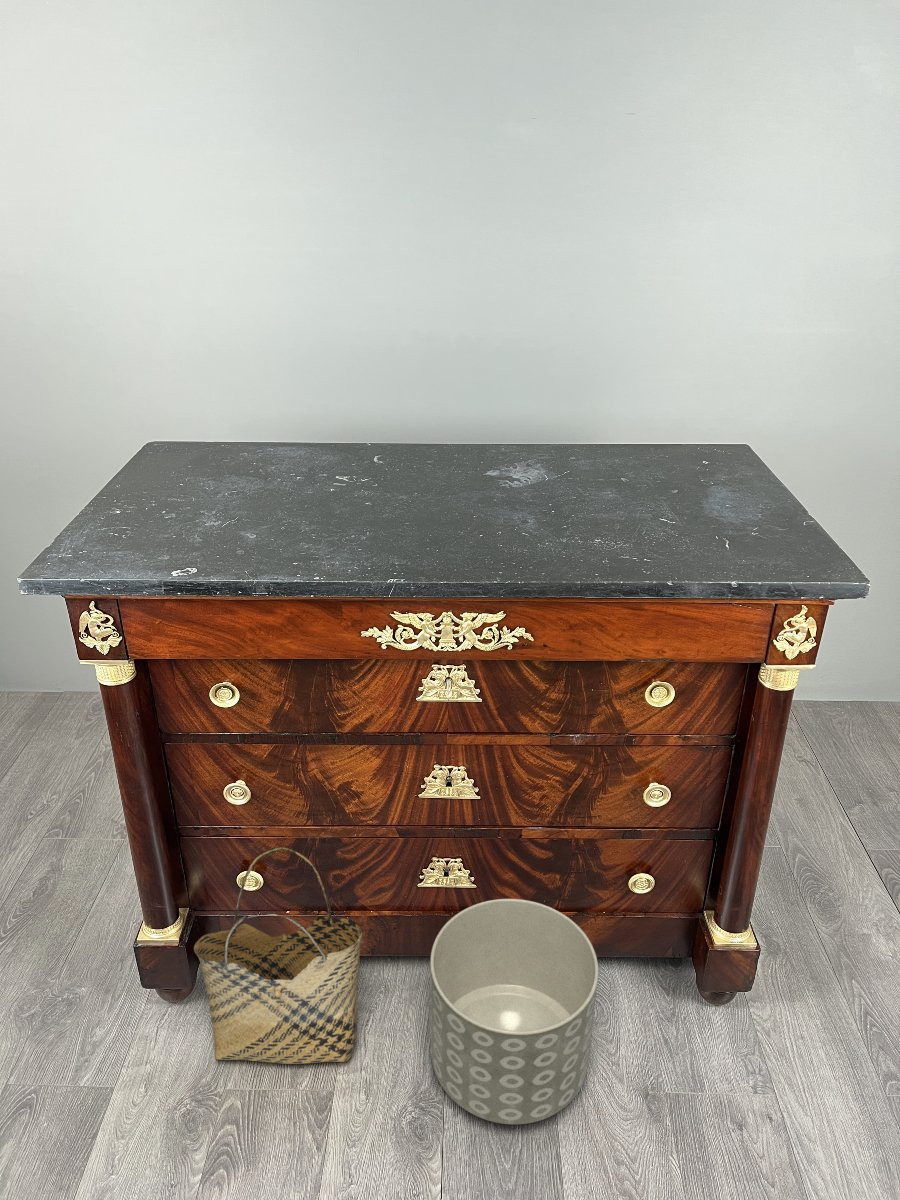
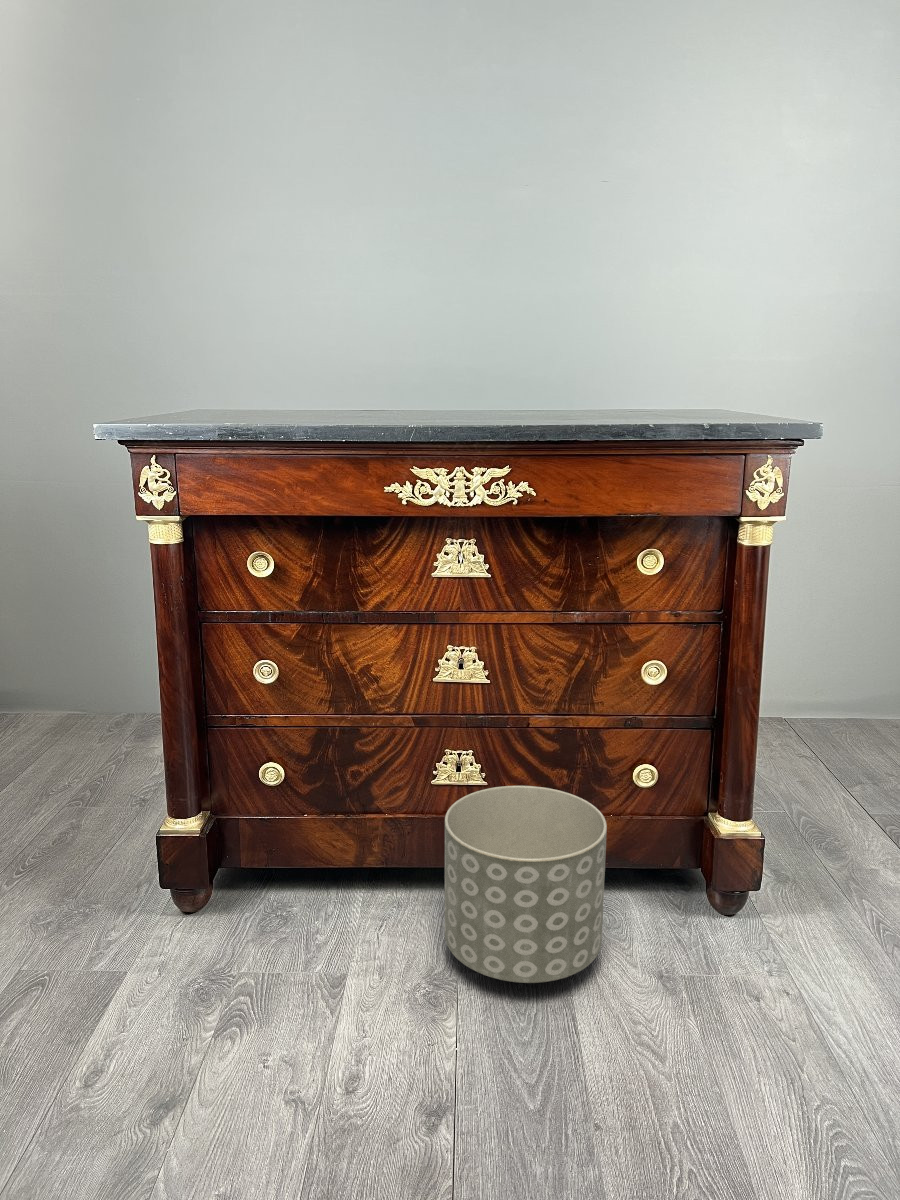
woven basket: present [194,847,362,1064] -> none [216,726,379,949]

